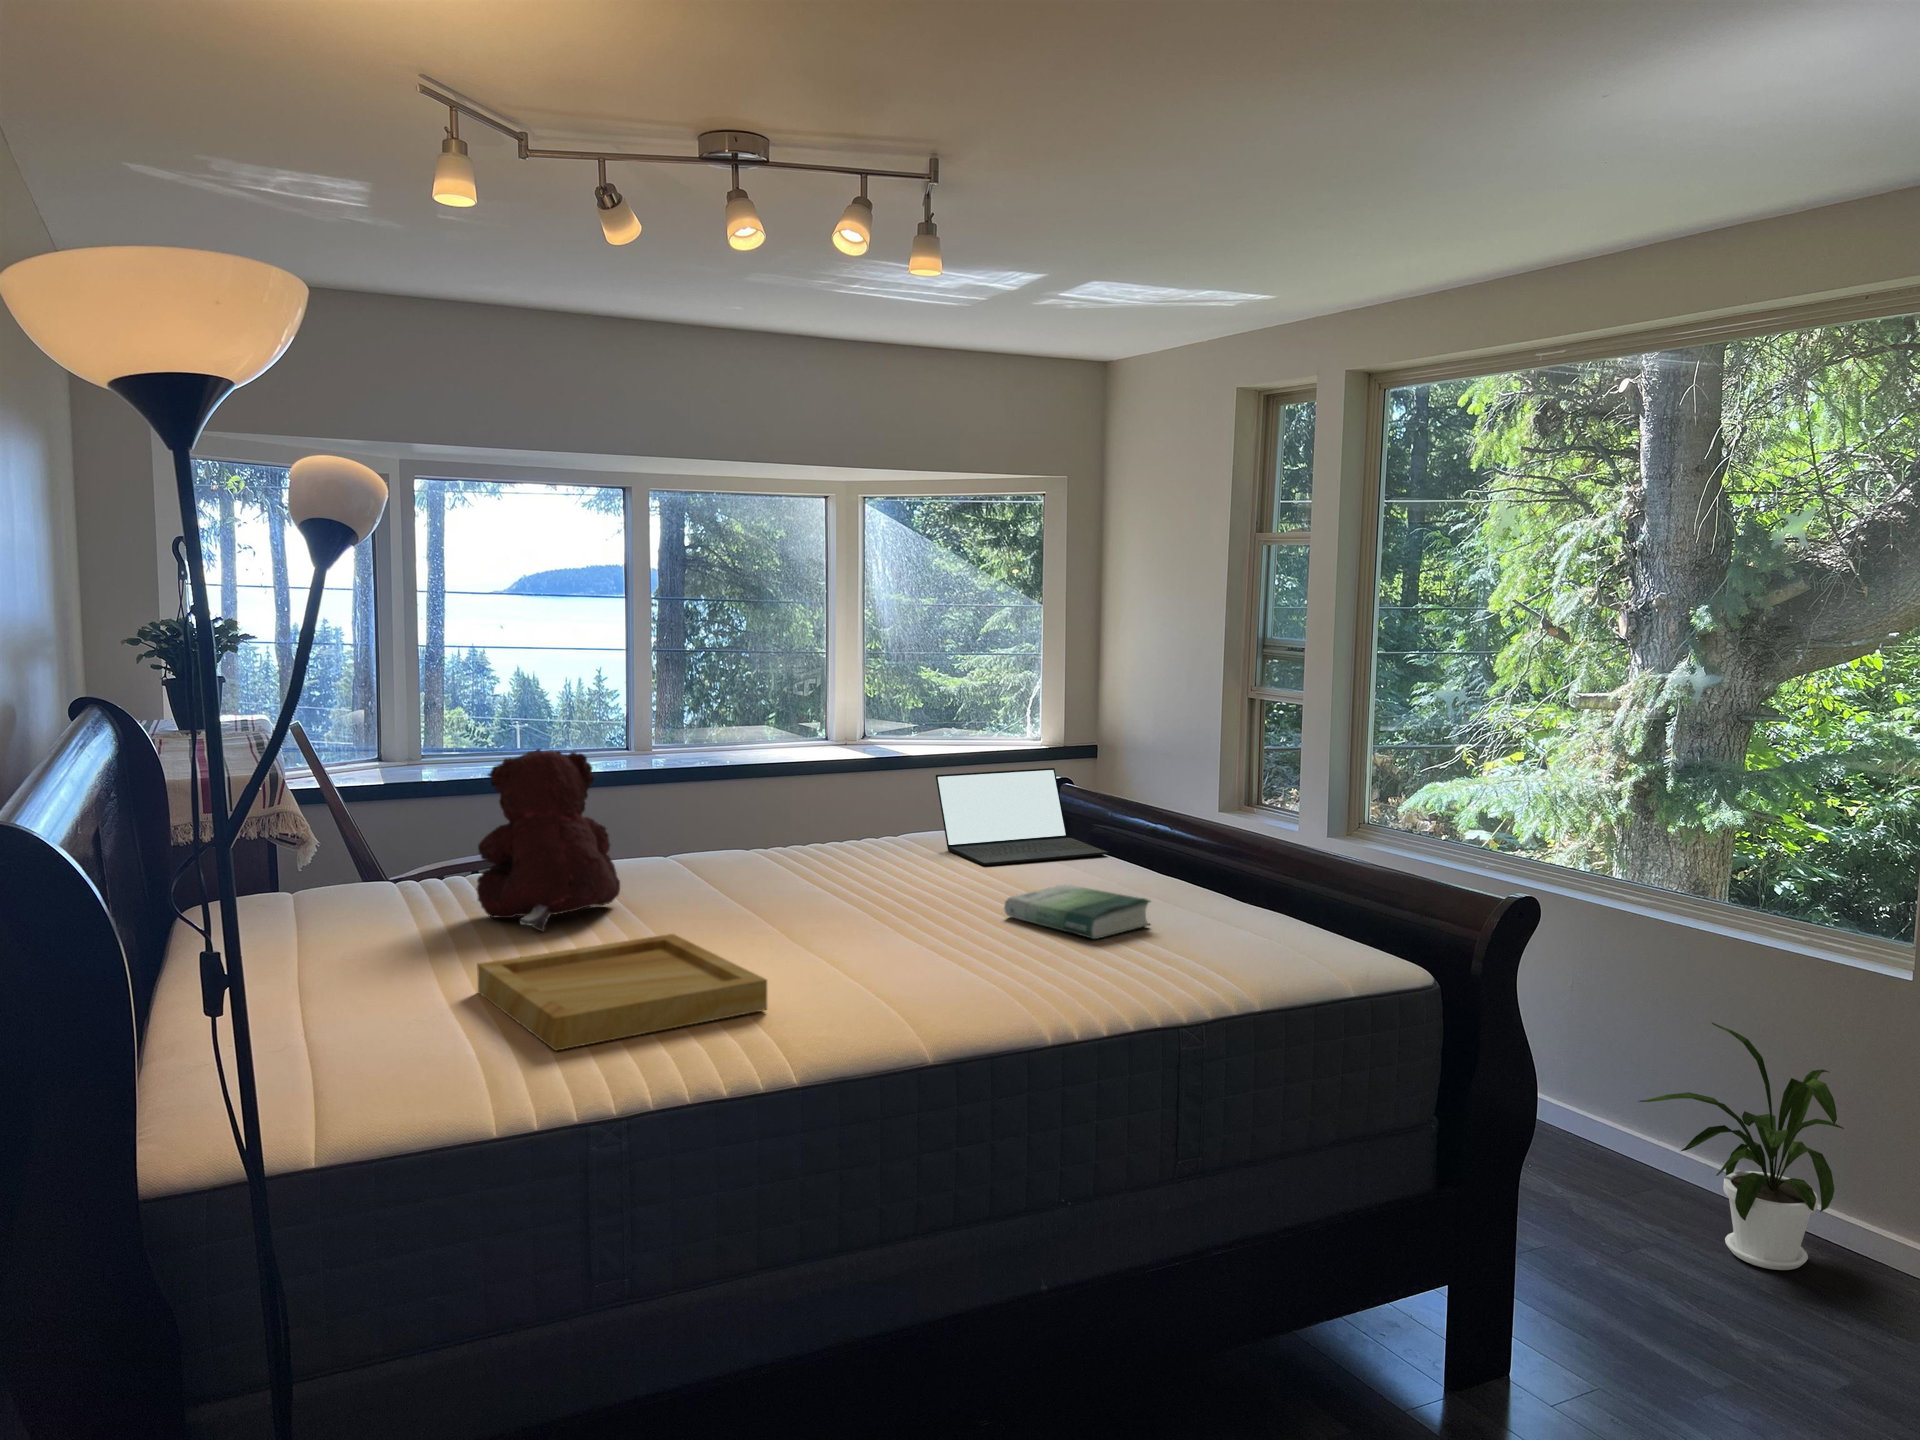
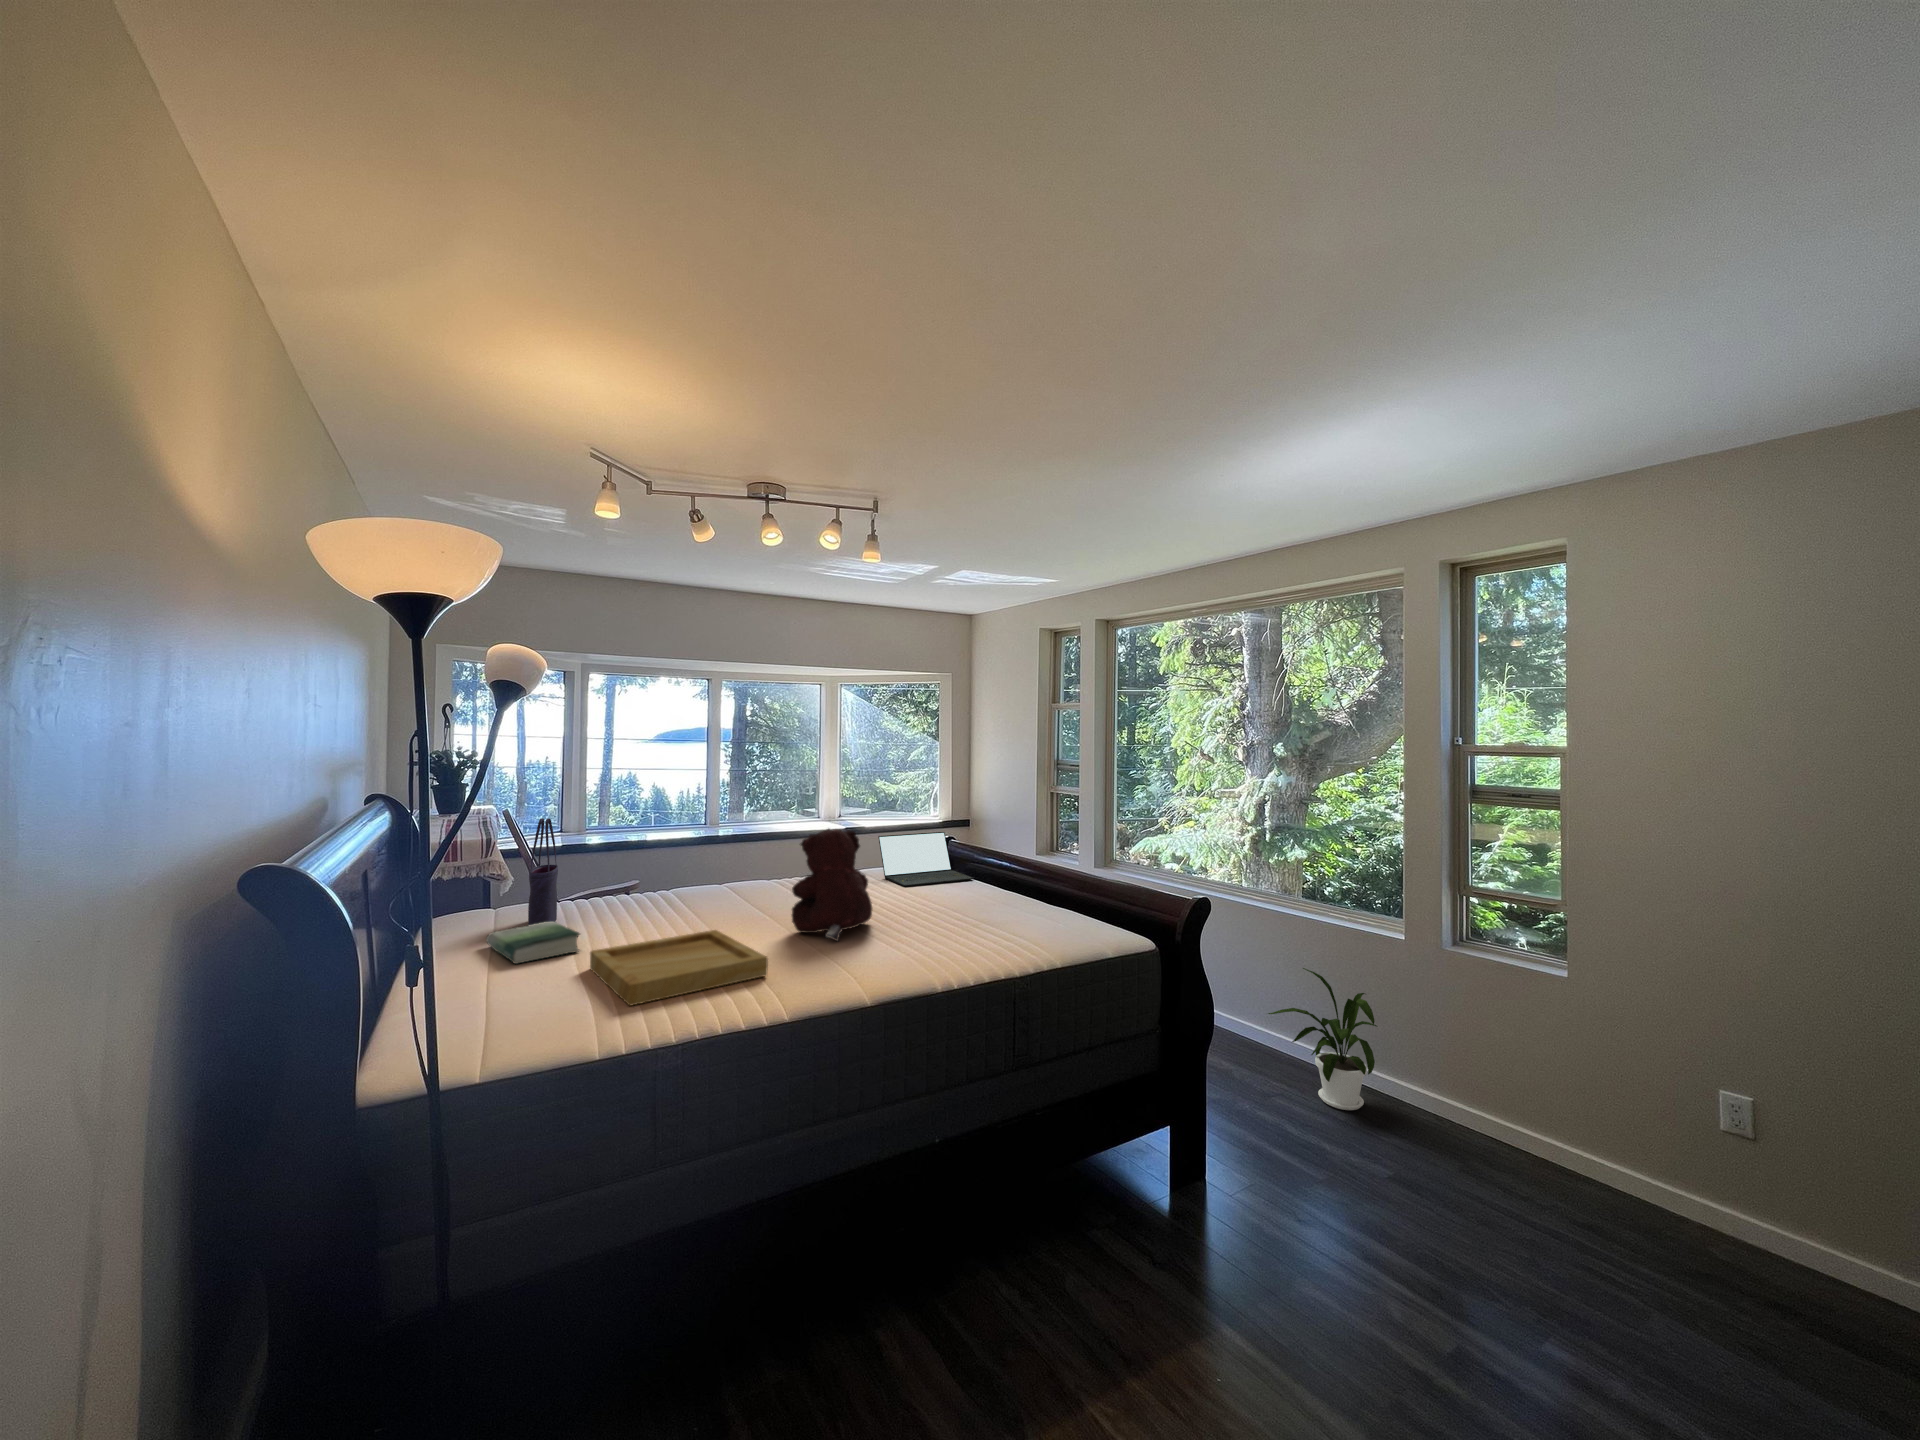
tote bag: none [357,742,402,925] -> present [528,818,558,926]
teddy bear: present [476,749,620,931] -> present [792,829,872,941]
book: present [1004,885,1150,939] -> present [486,922,580,964]

